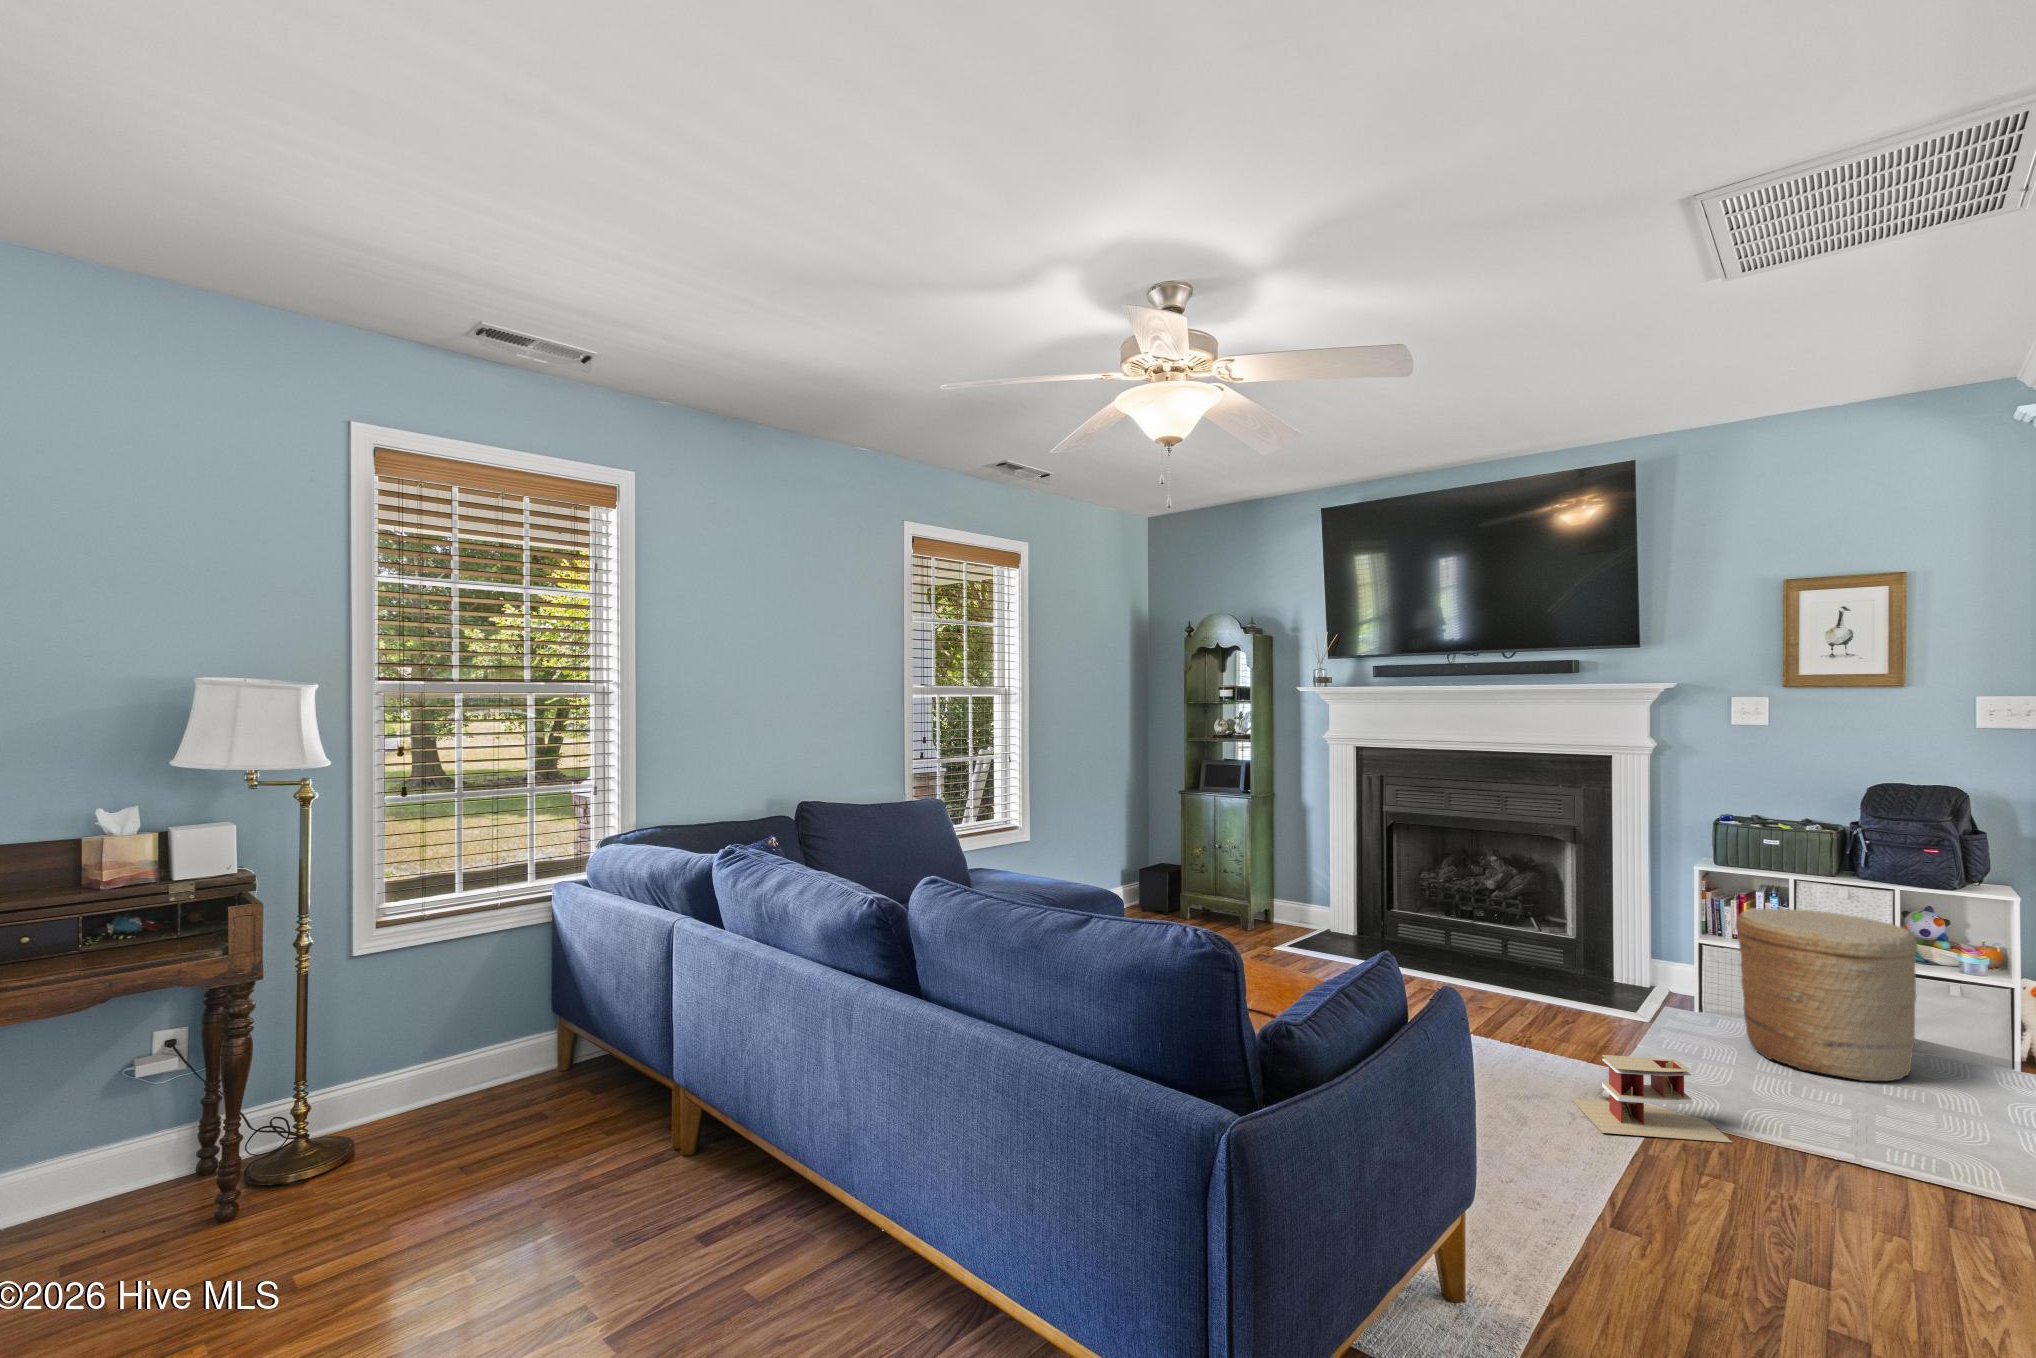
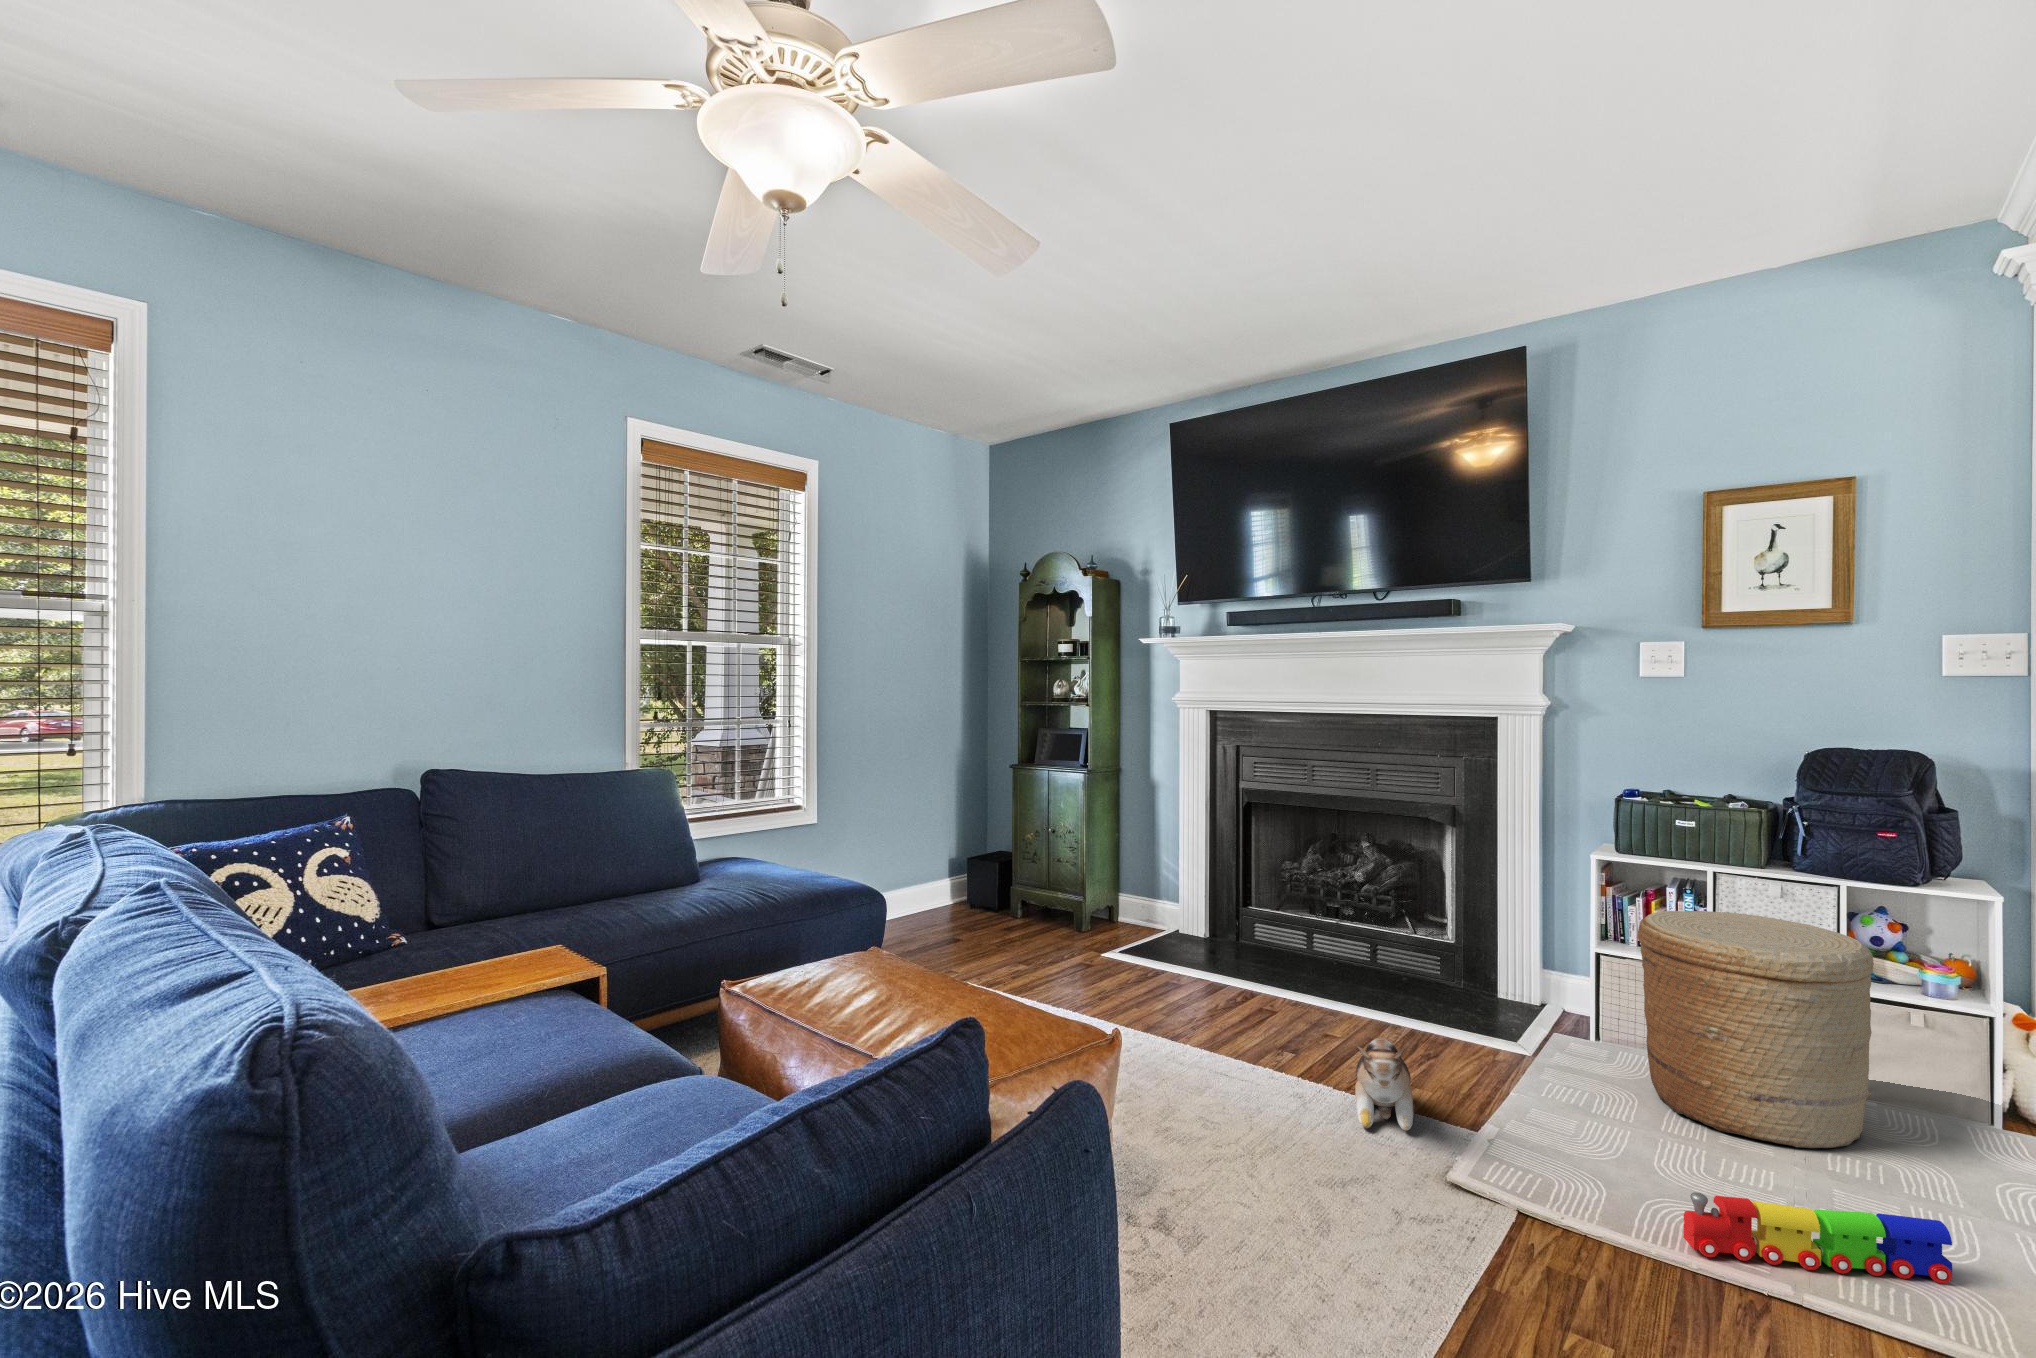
plush toy: none [1521,998,1568,1067] -> present [1355,1037,1415,1130]
toy house: present [1572,1055,1732,1142] -> none [1405,1126,1620,1263]
toy train: none [1777,1097,1966,1156] -> present [1684,1192,1952,1284]

